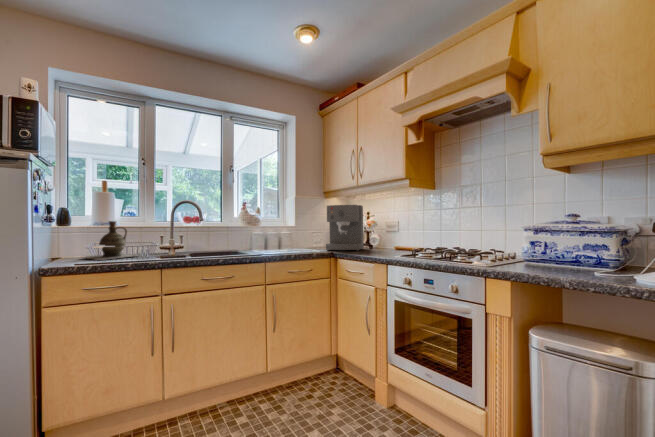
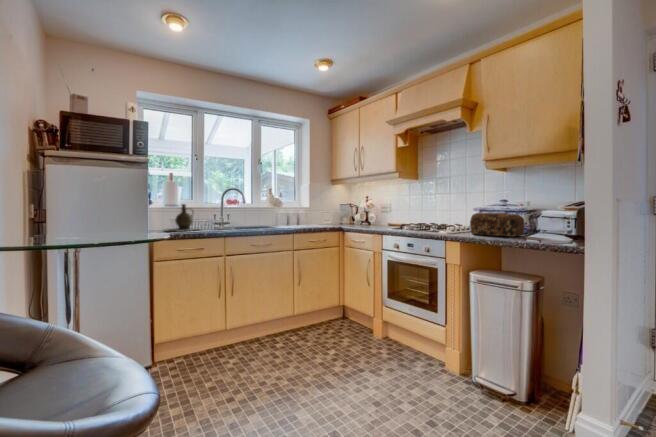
coffee maker: present [326,205,364,251] -> none [336,191,363,226]
bread loaf: none [525,234,619,274] -> present [470,213,525,237]

